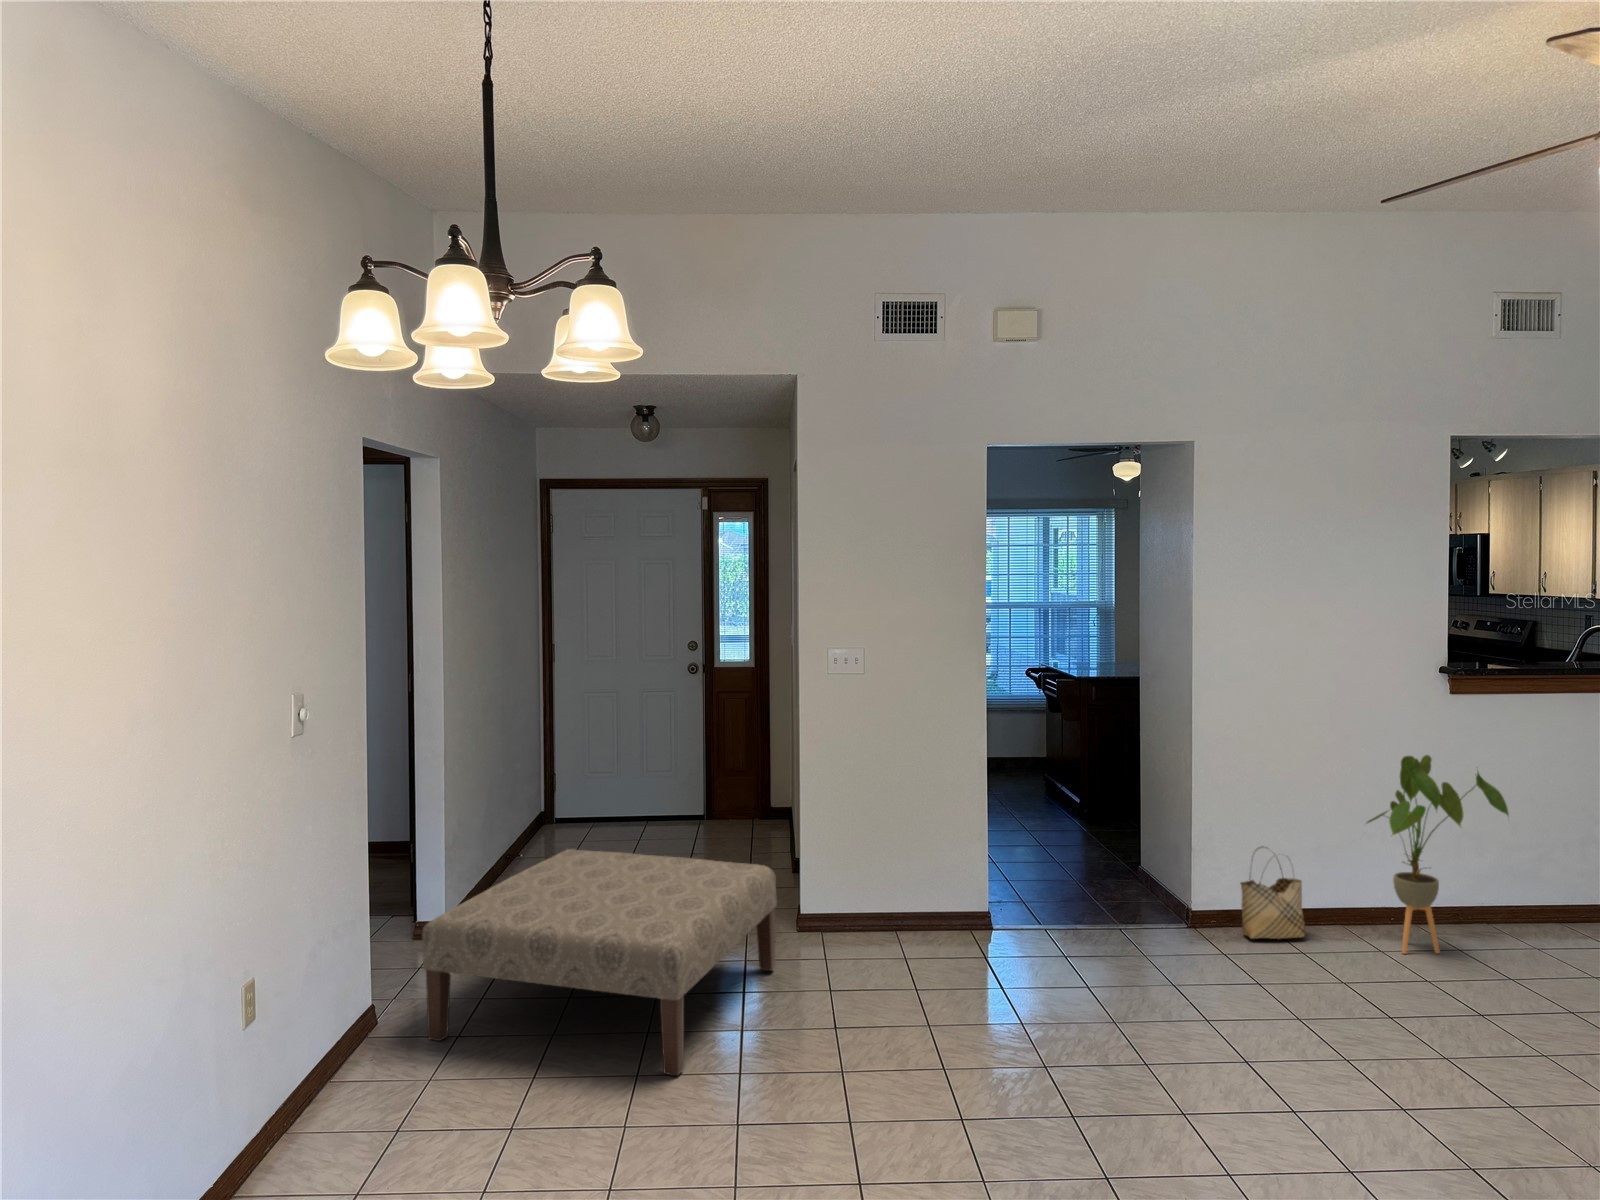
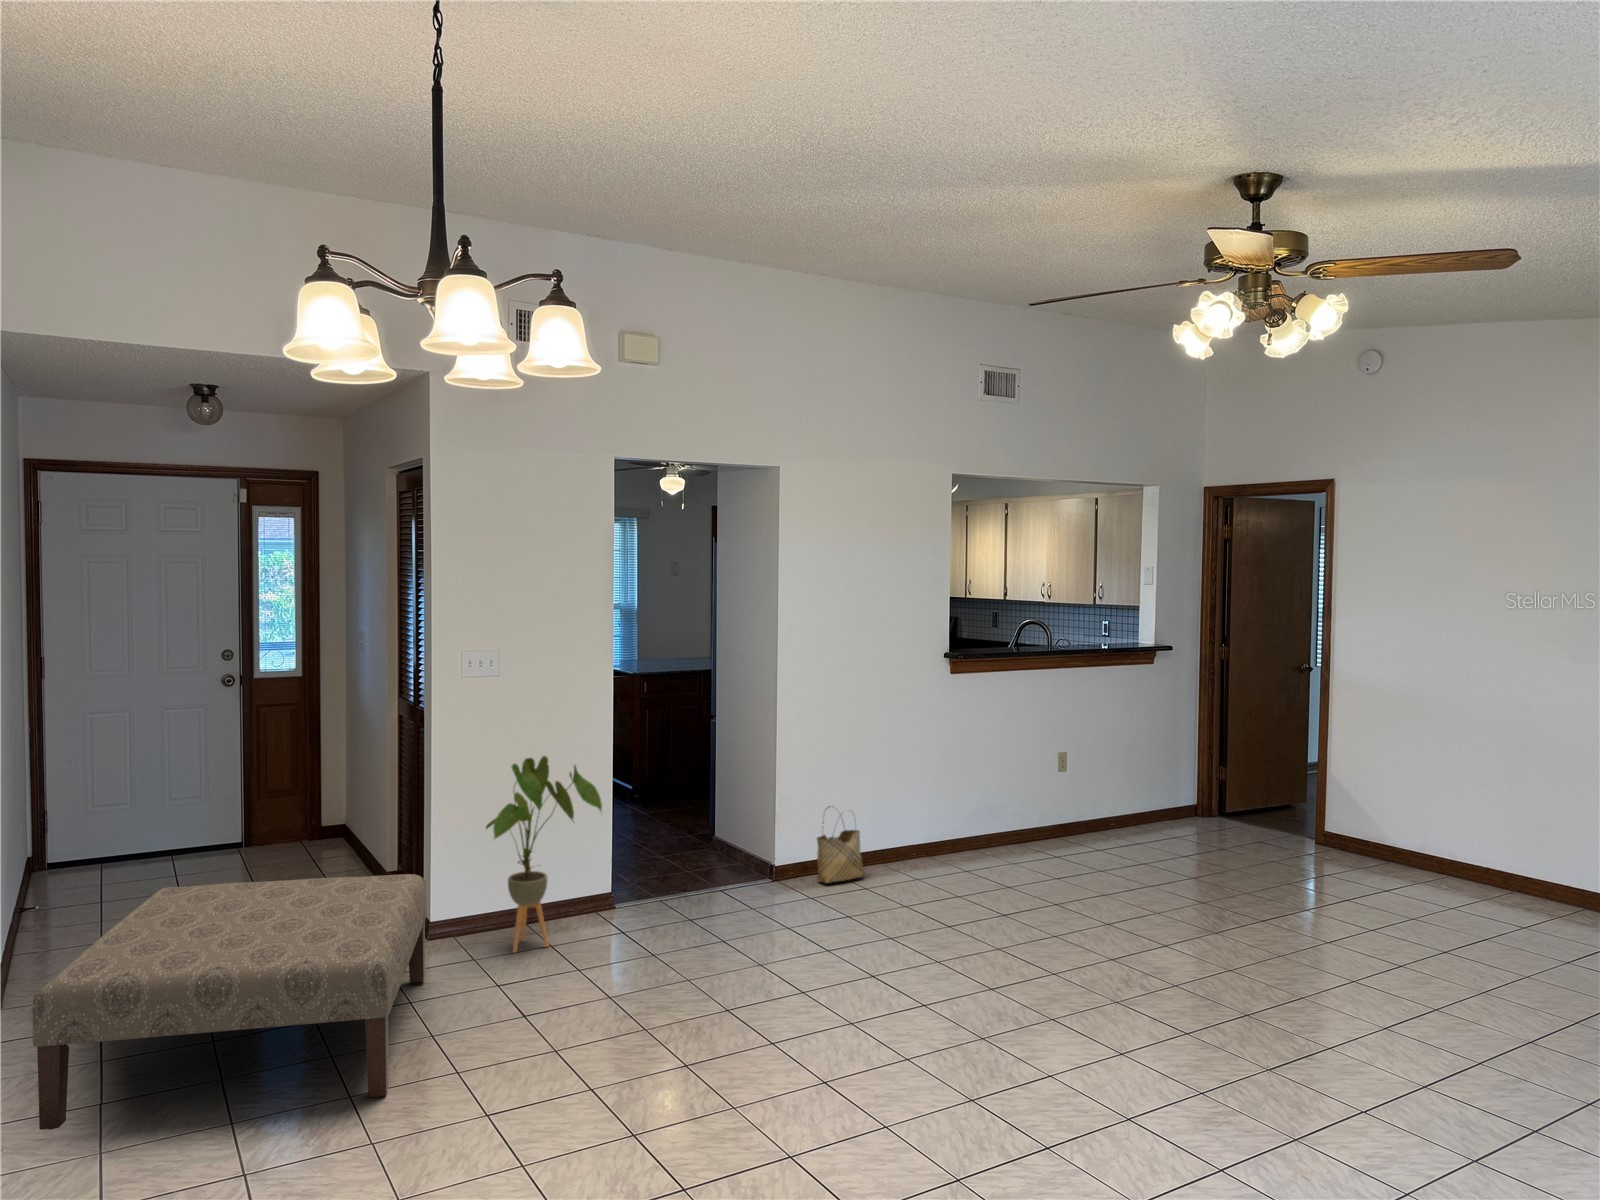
house plant: present [1366,755,1509,954] -> present [486,756,602,953]

